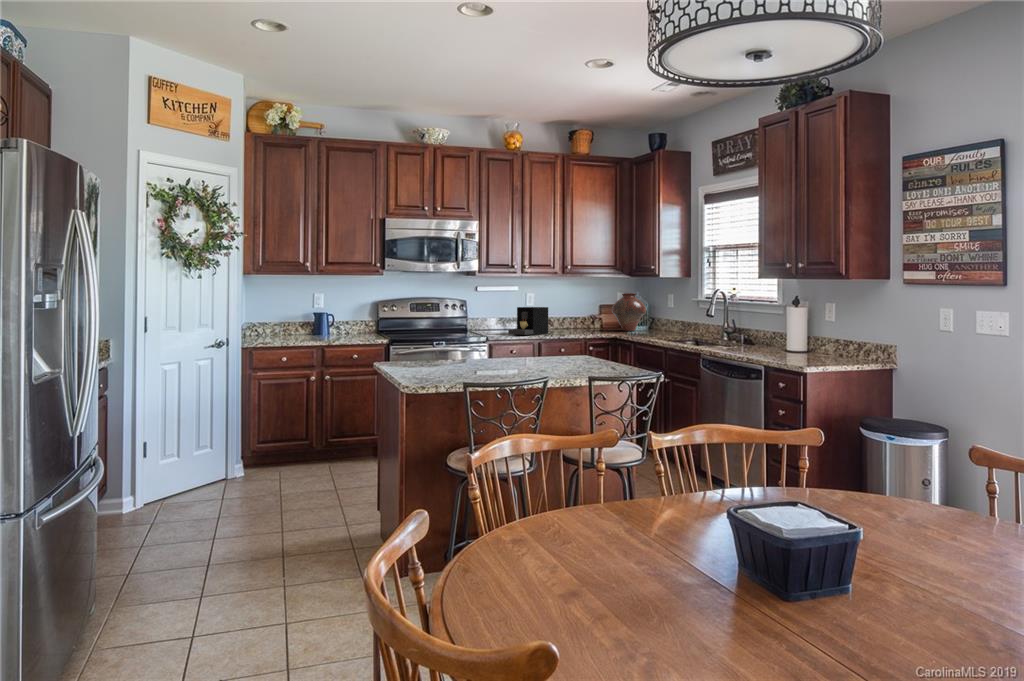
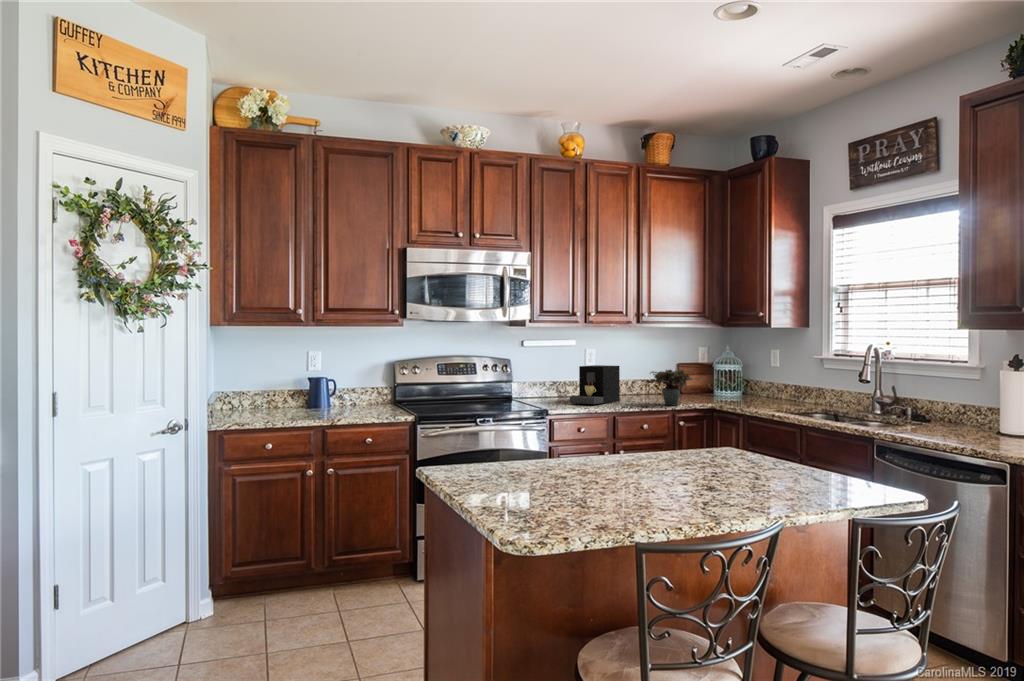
vase: present [612,293,646,331] -> none [695,346,742,395]
potted plant: none [563,310,603,336] -> present [645,370,693,405]

